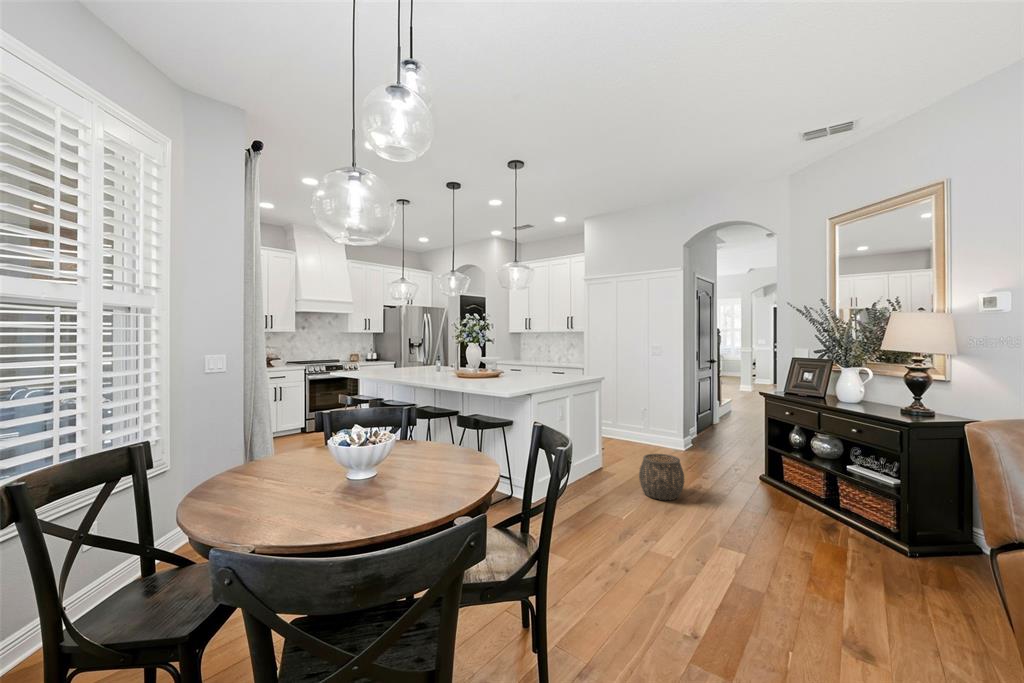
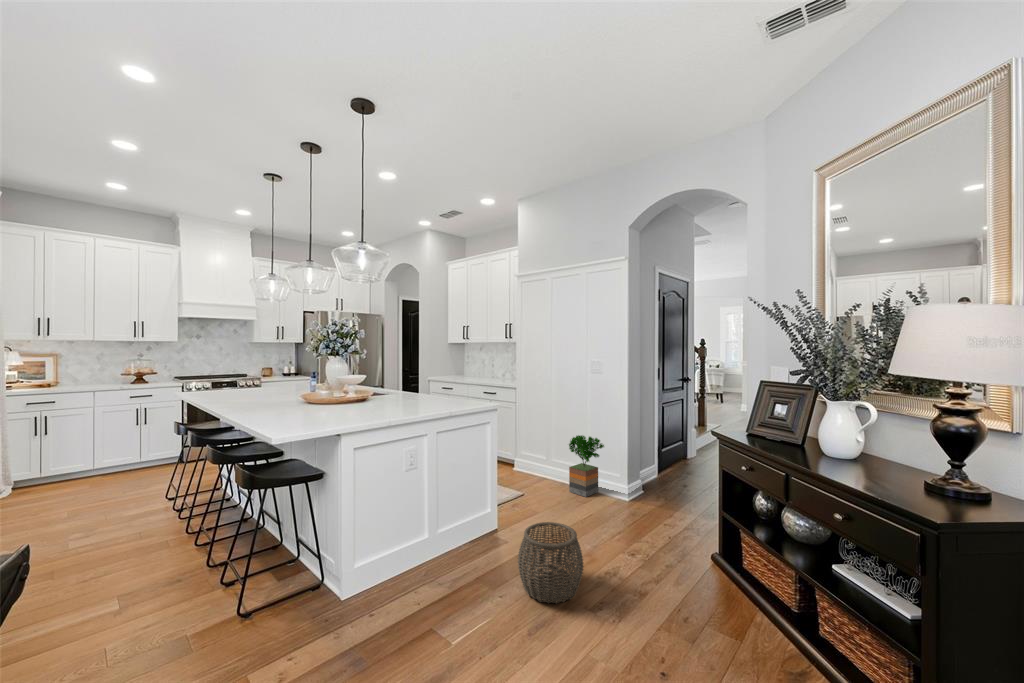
potted tree: none [638,404,667,450] -> present [569,435,604,497]

